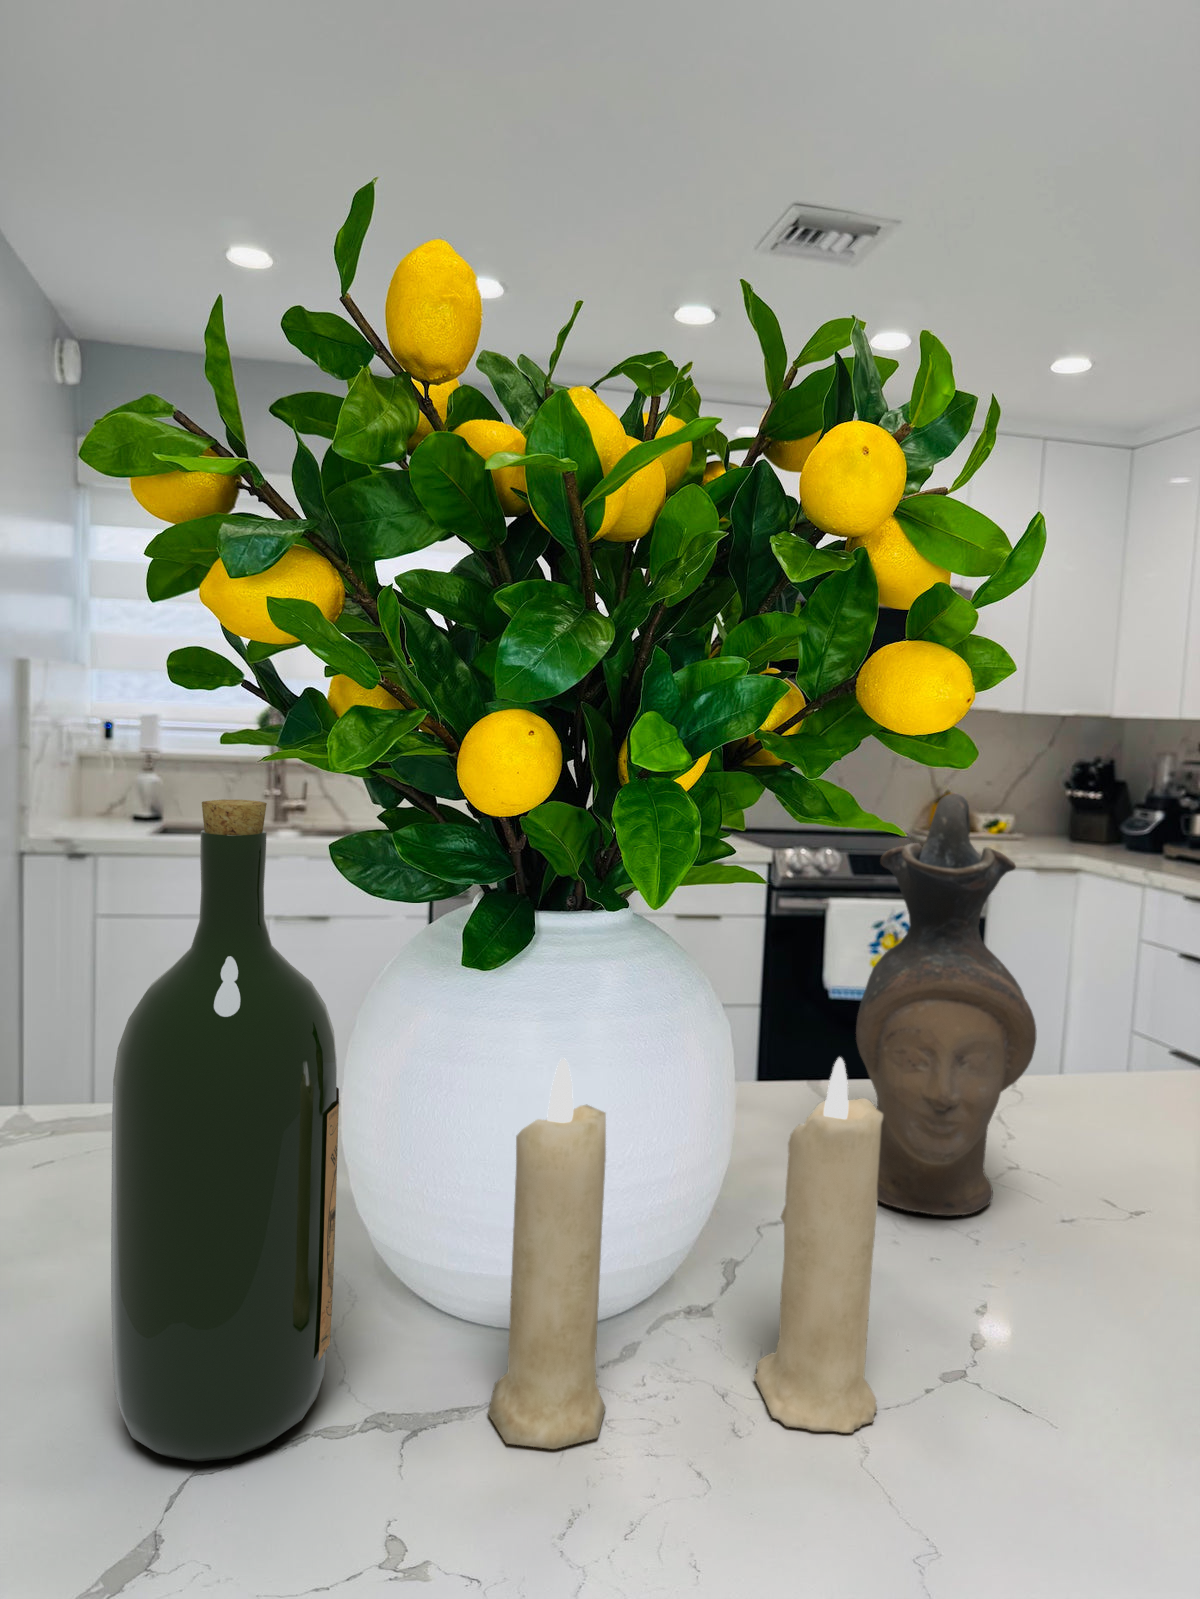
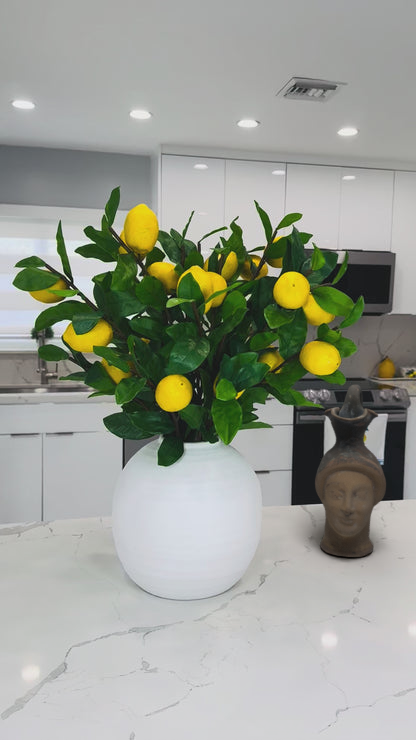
wine bottle: present [111,799,339,1461] -> none [38,409,117,643]
candle: present [488,1058,883,1449] -> none [173,488,315,637]

